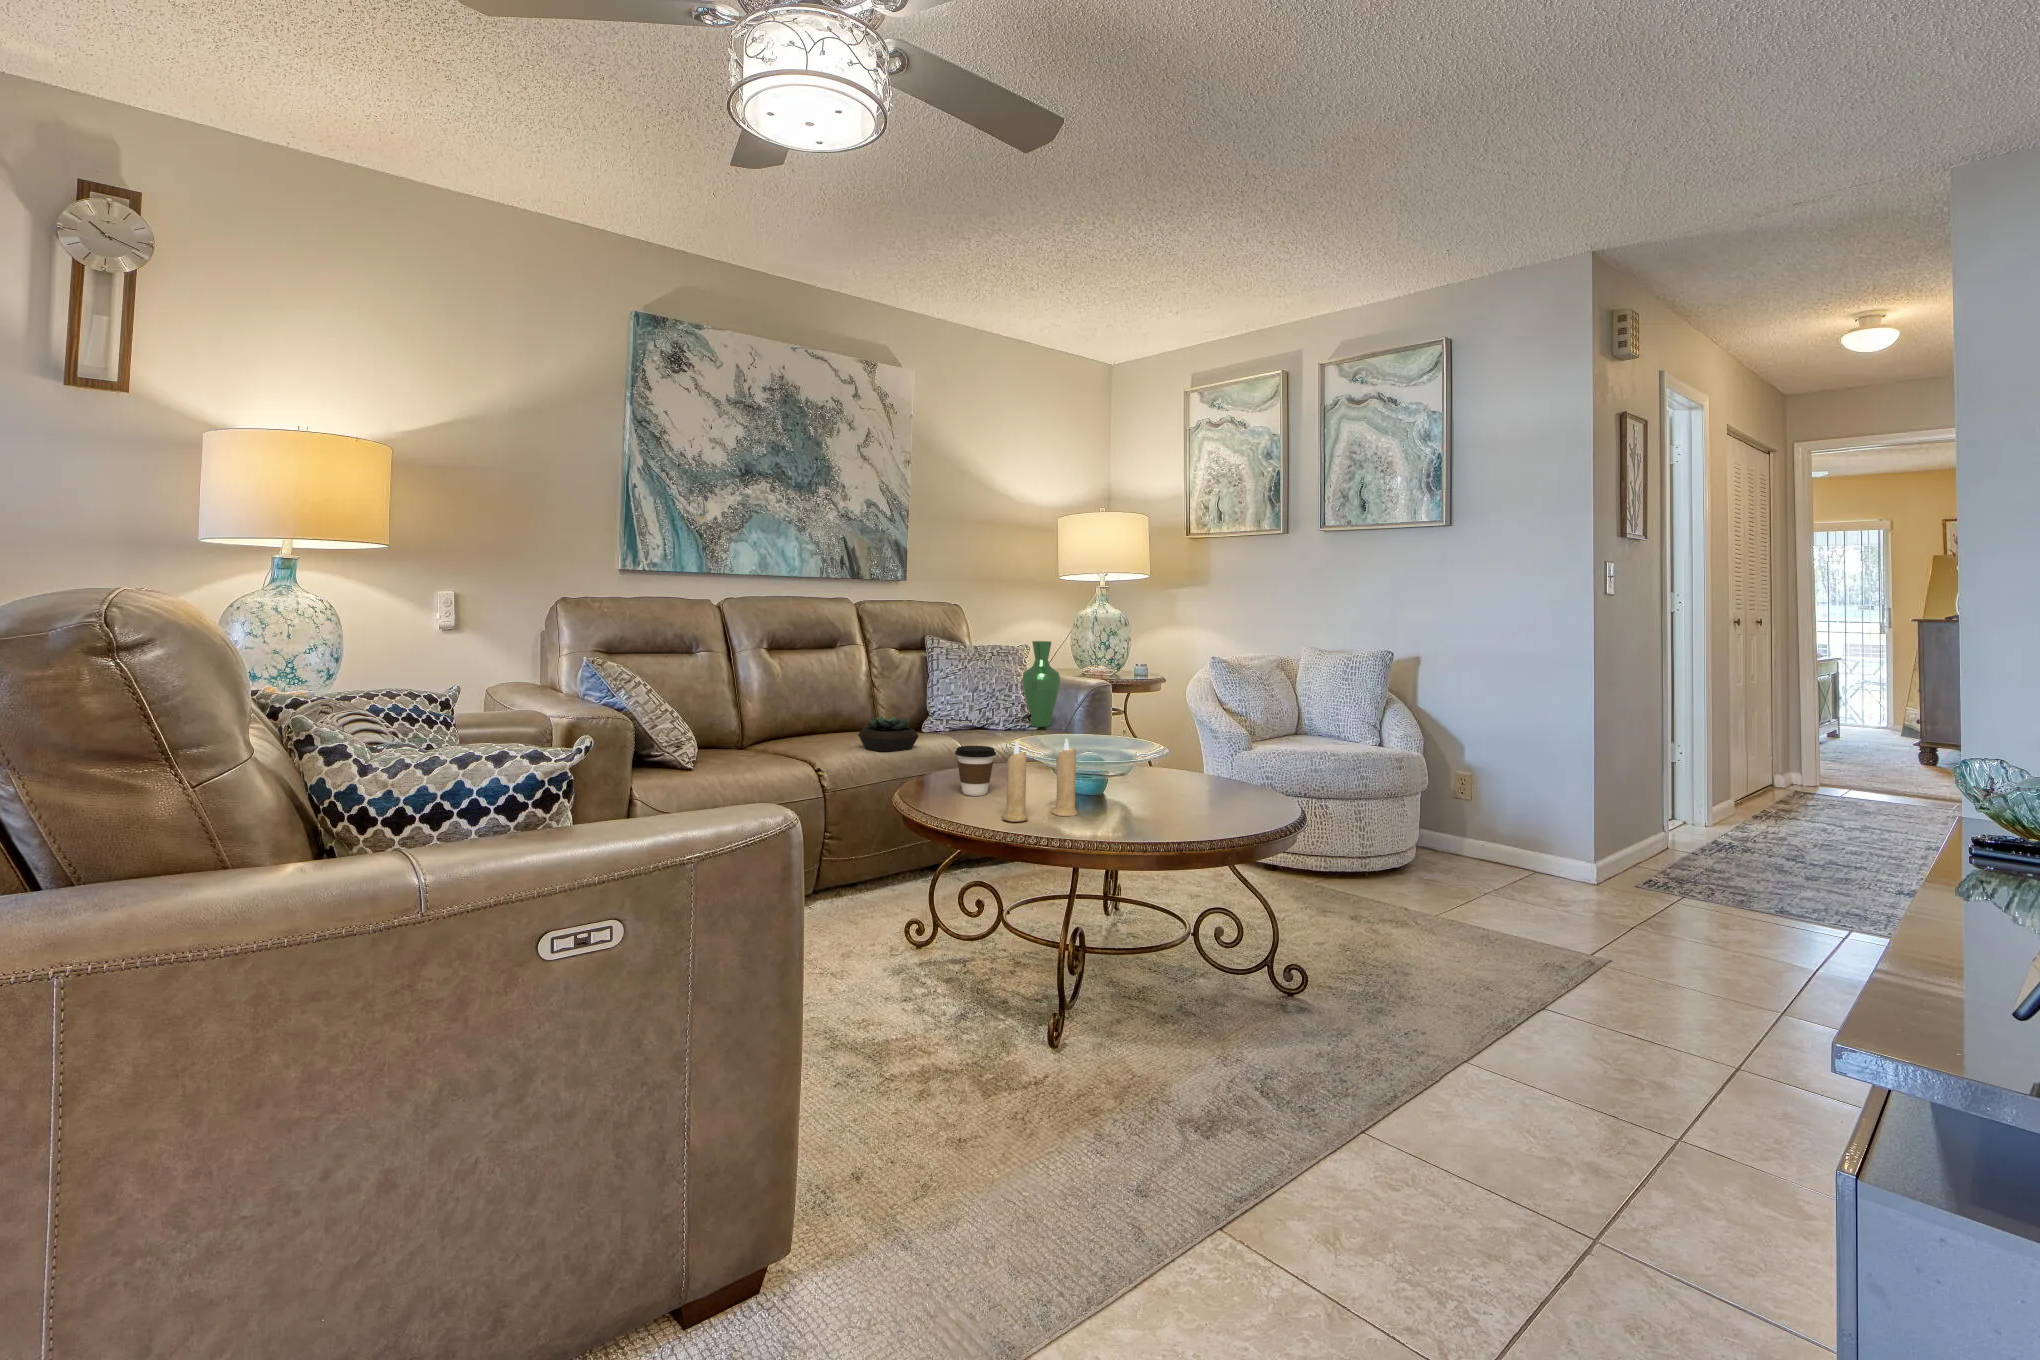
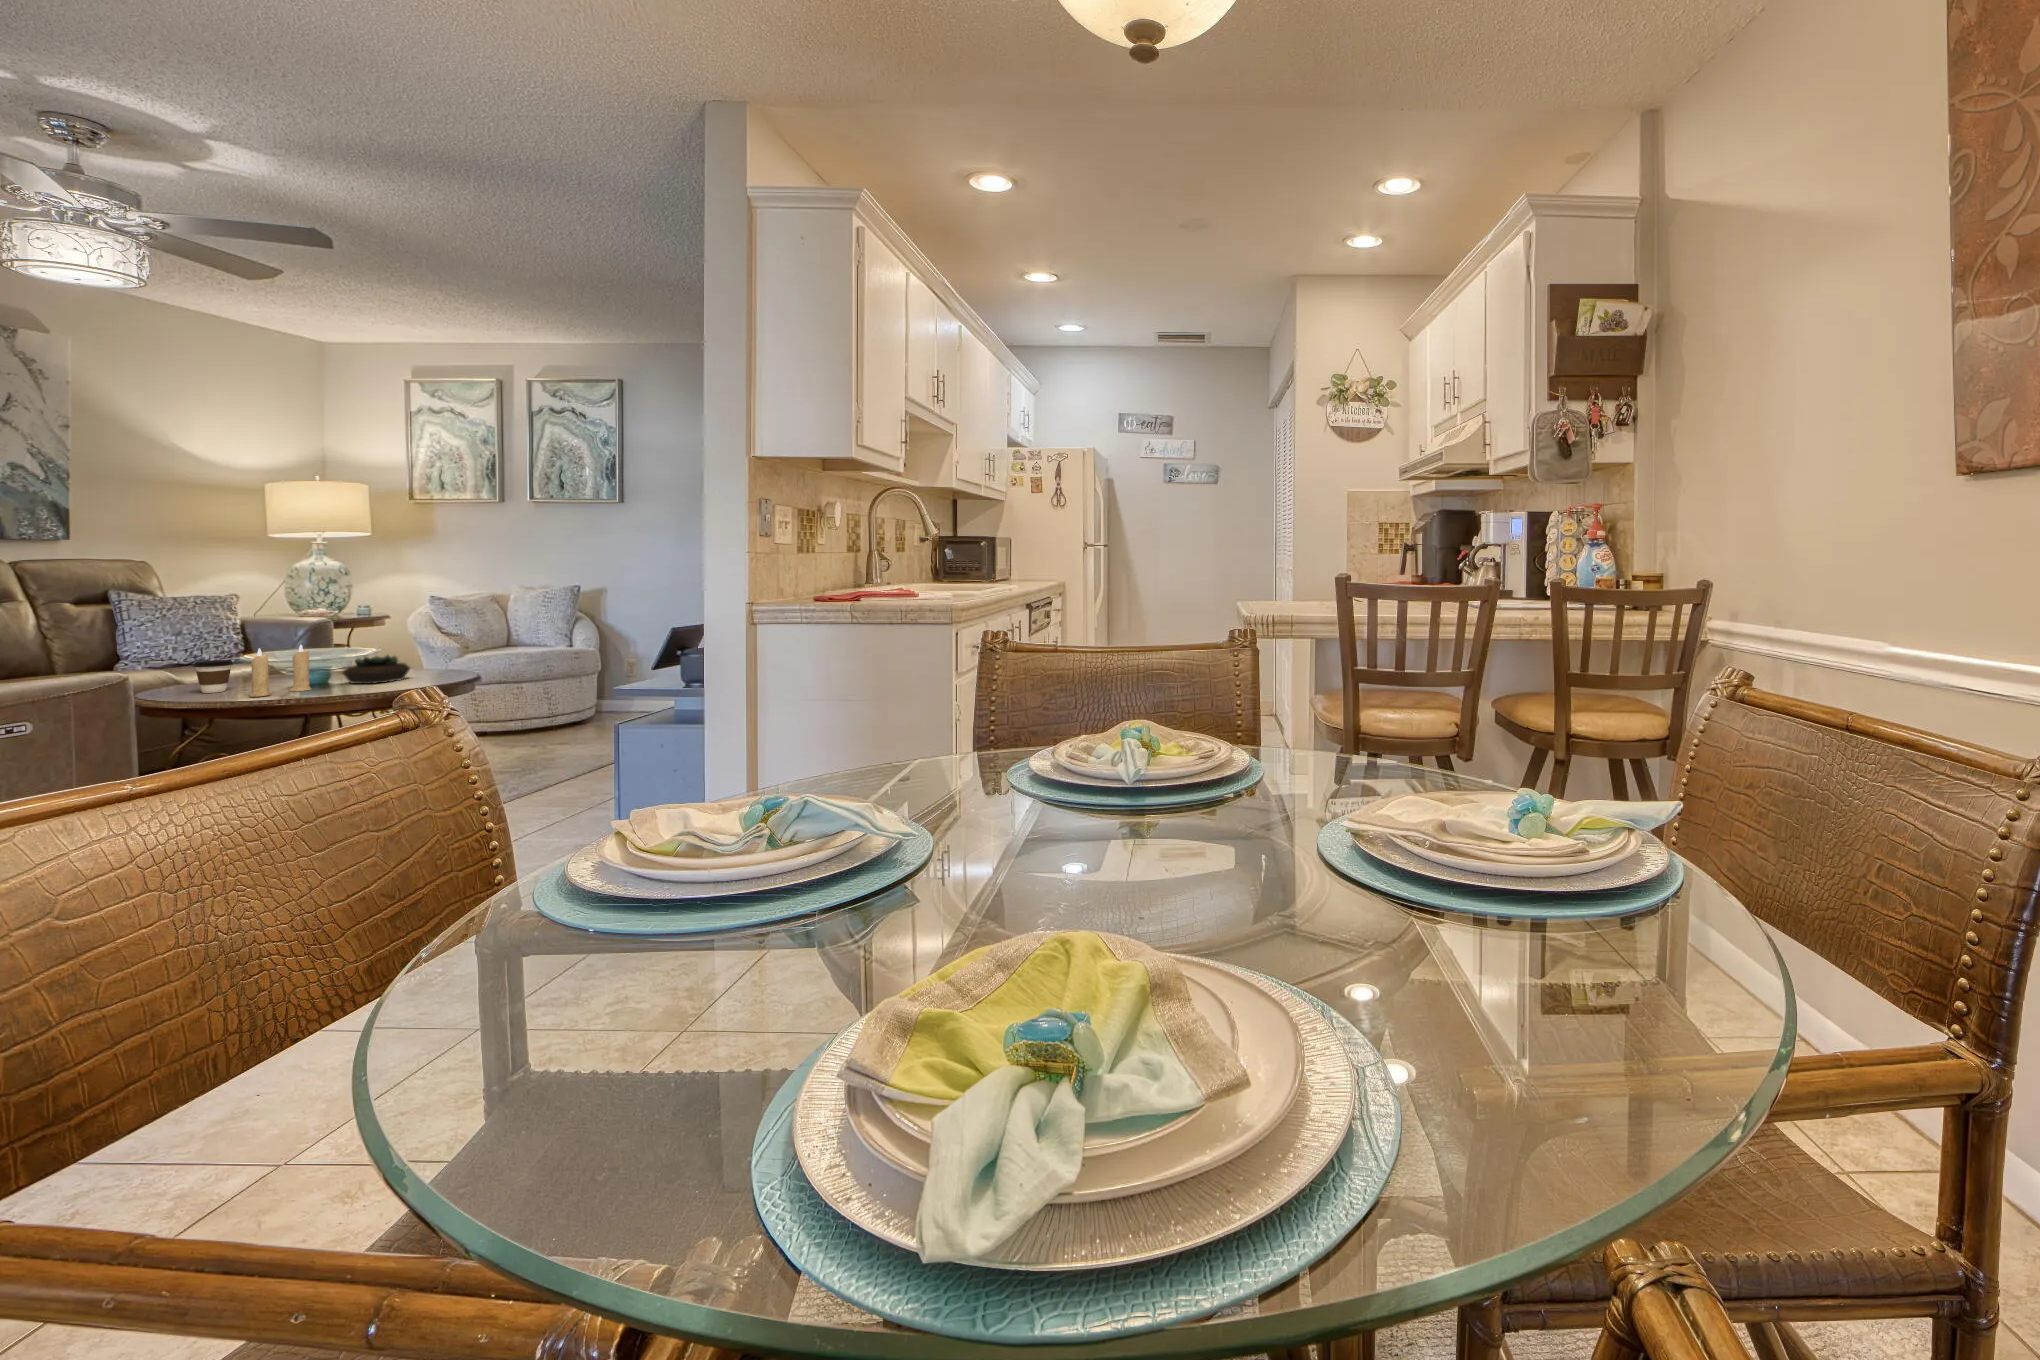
vase: present [1022,641,1060,727] -> none [234,590,278,659]
succulent plant: present [858,716,919,752] -> present [343,655,410,684]

